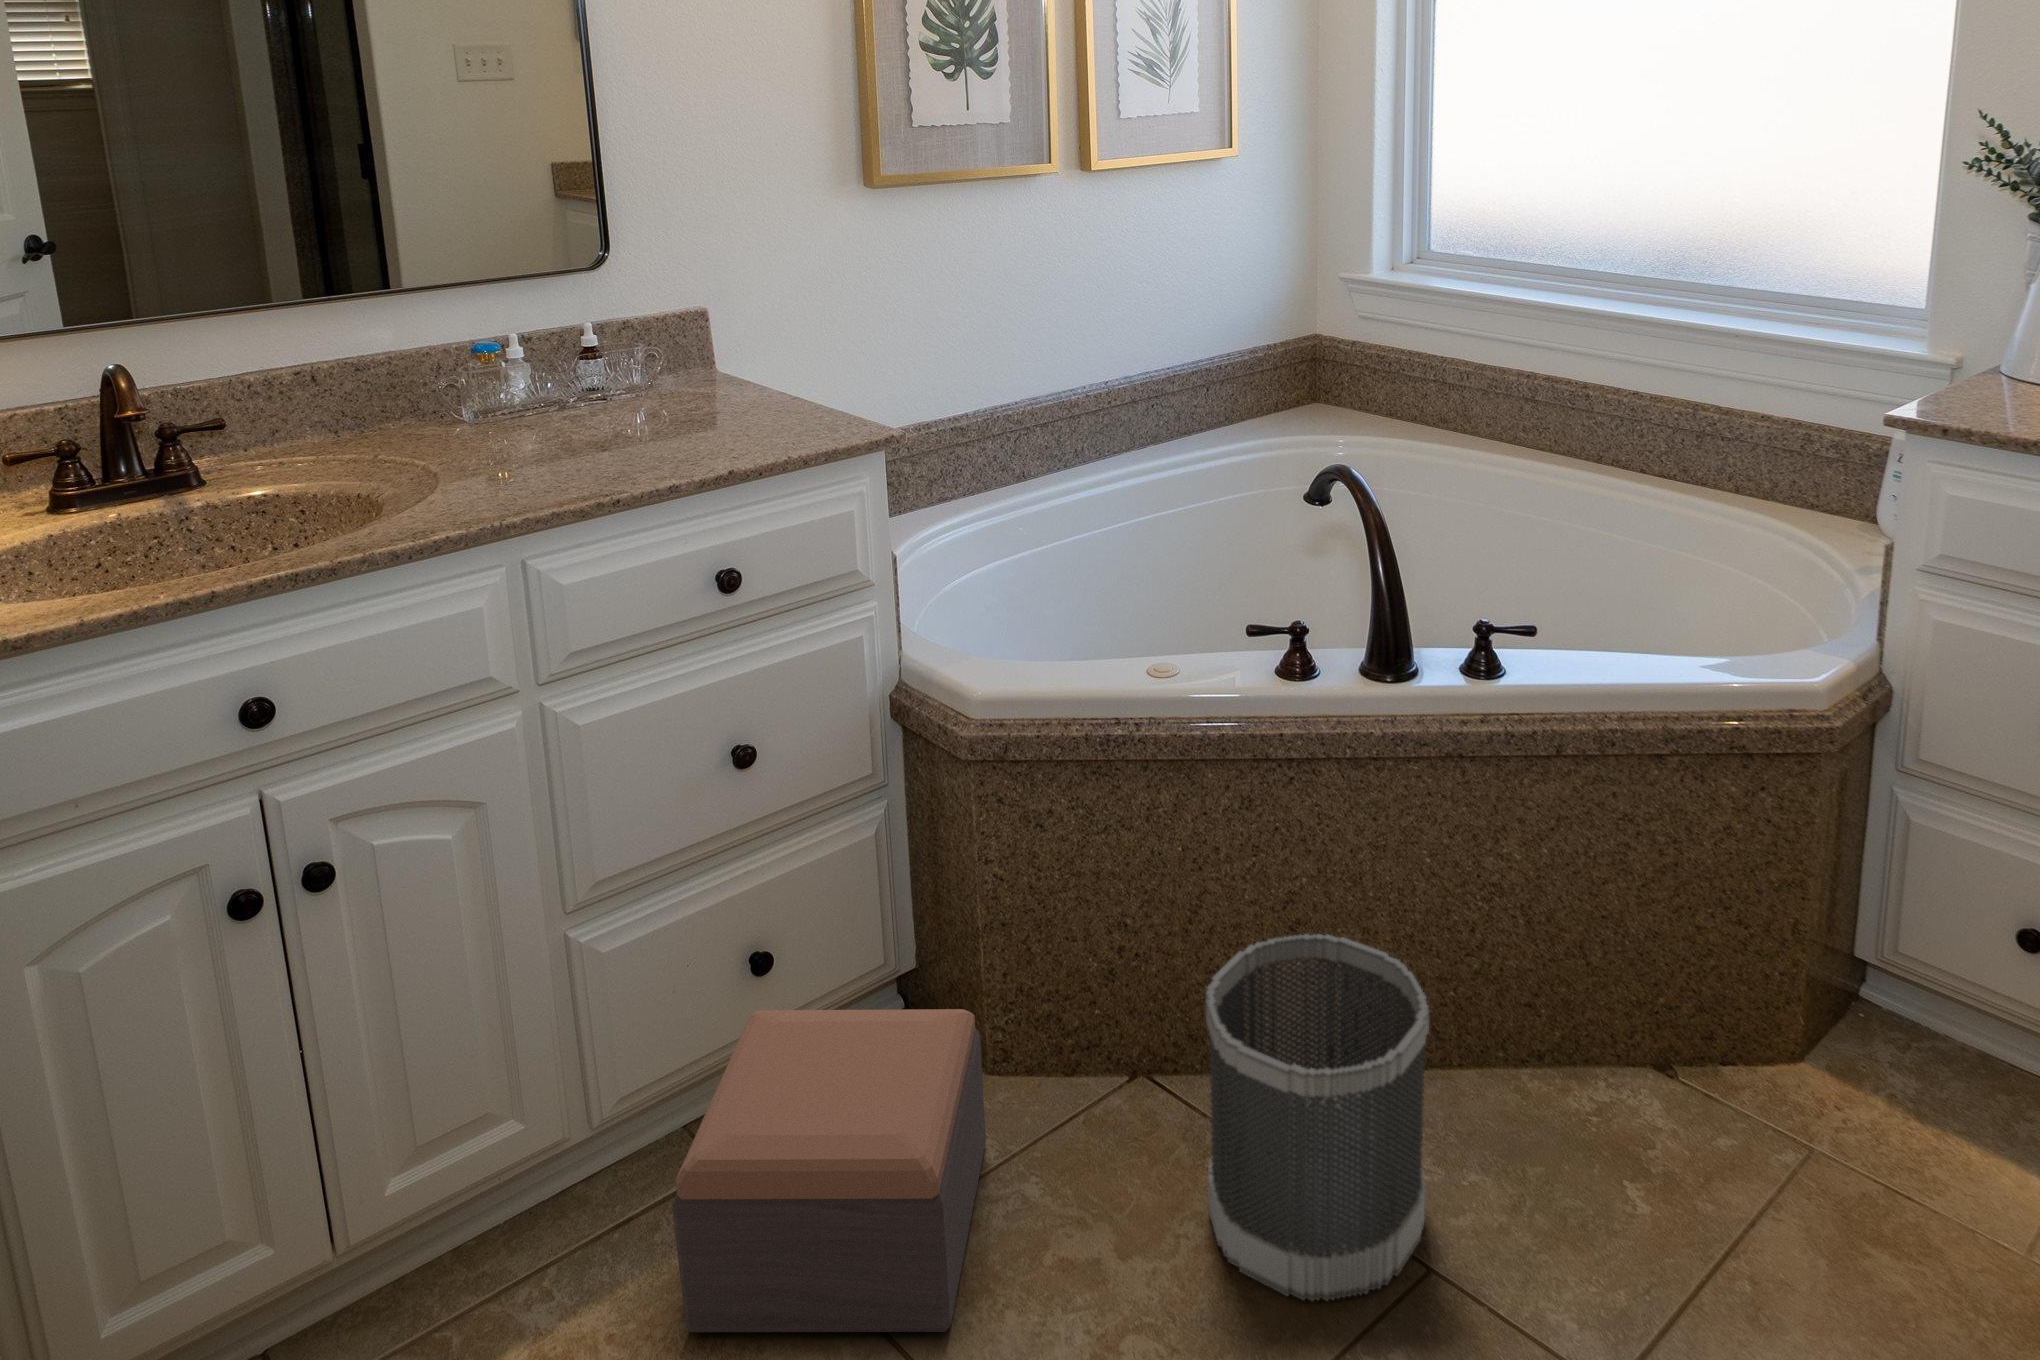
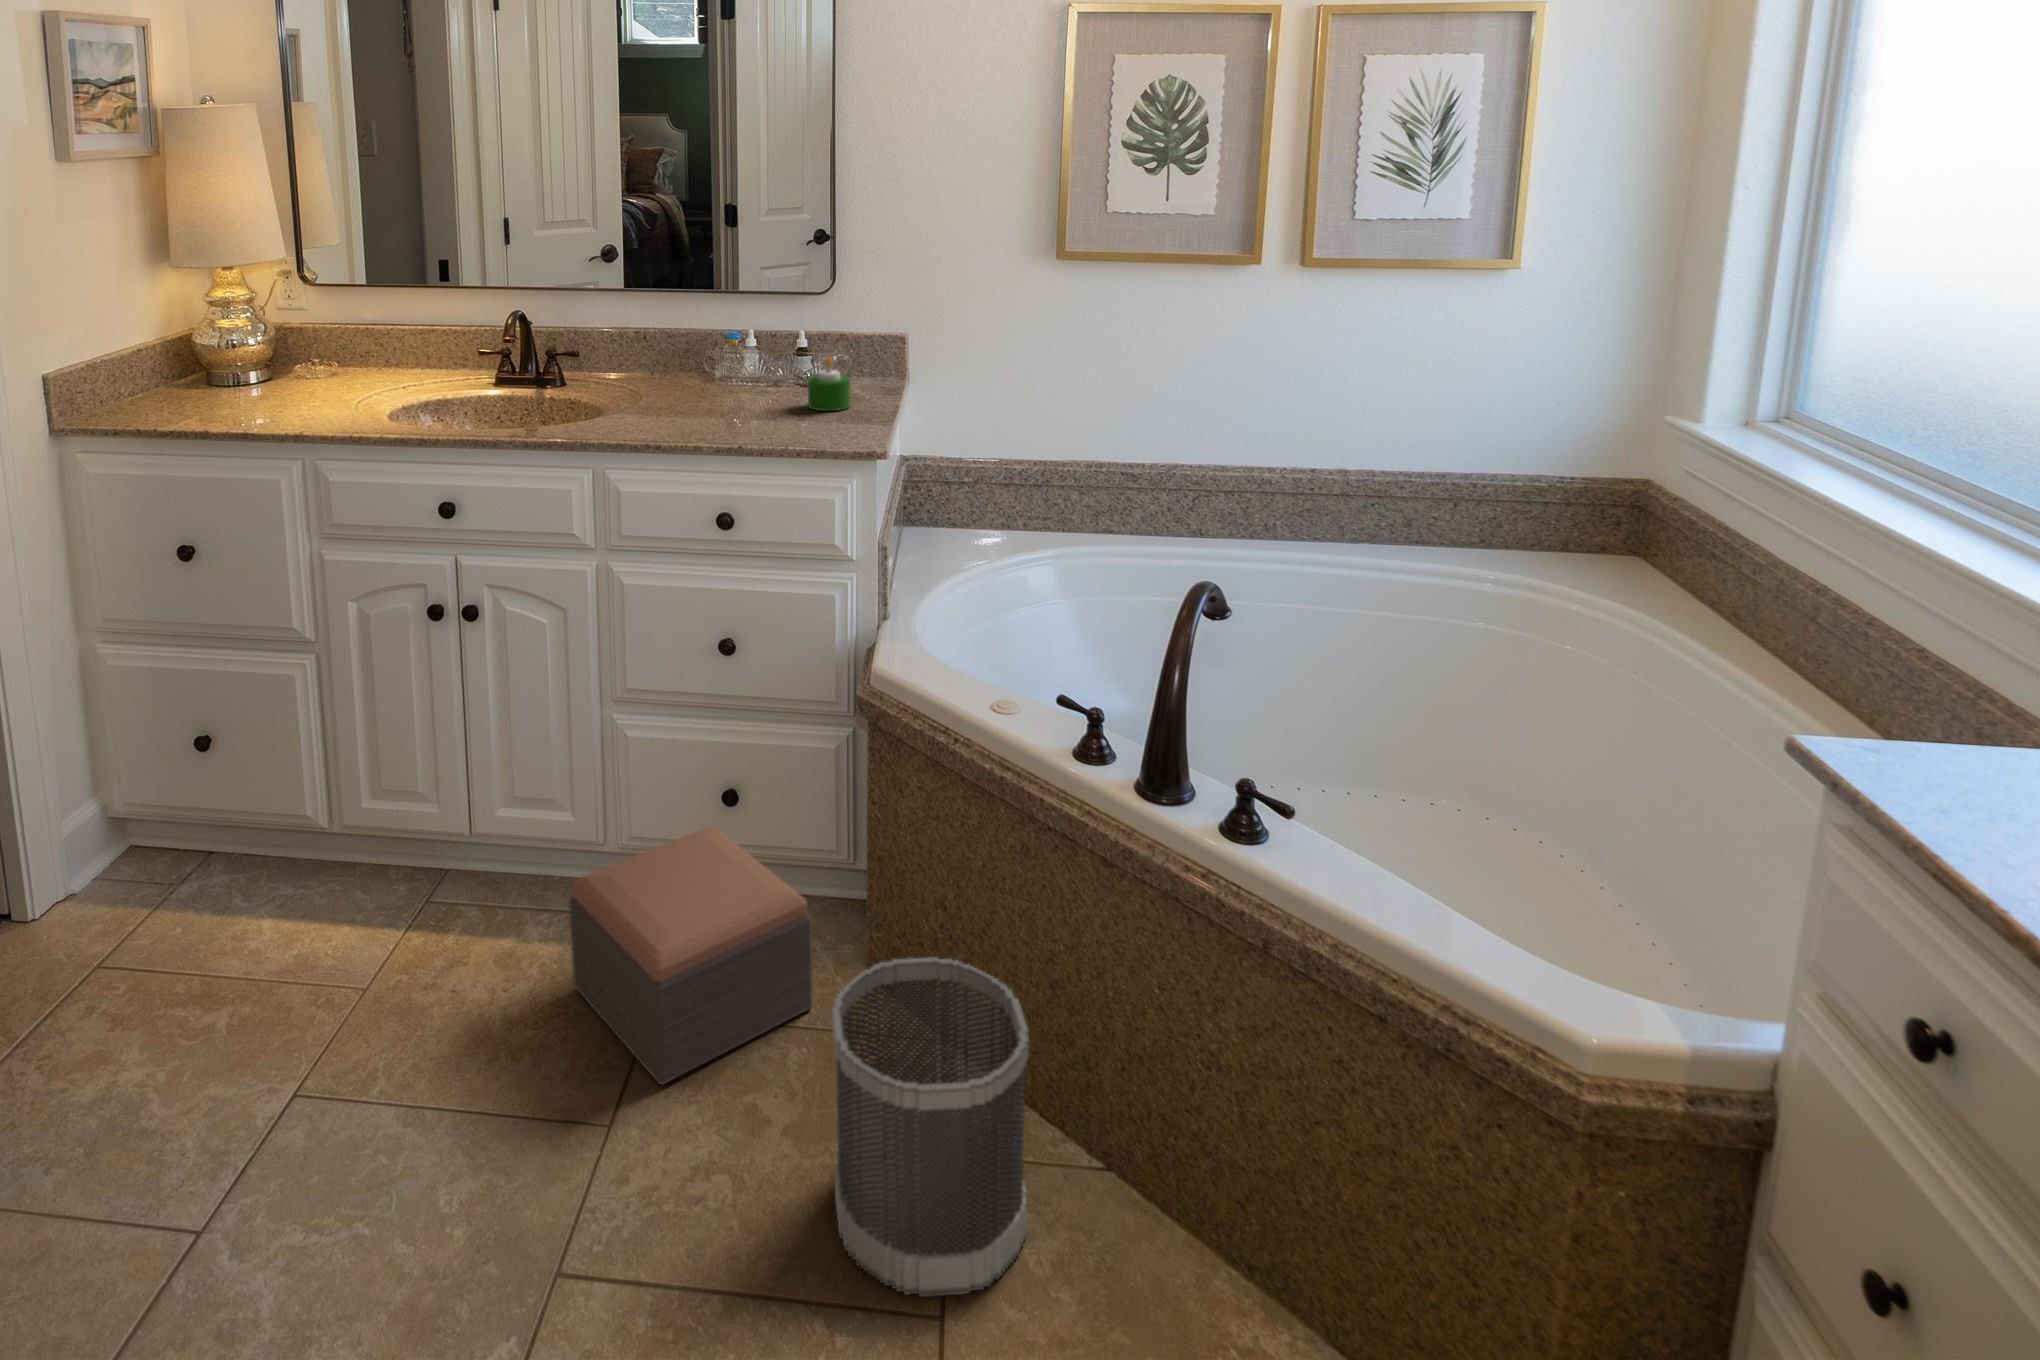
candle: none [672,339,737,416] -> present [808,356,851,411]

